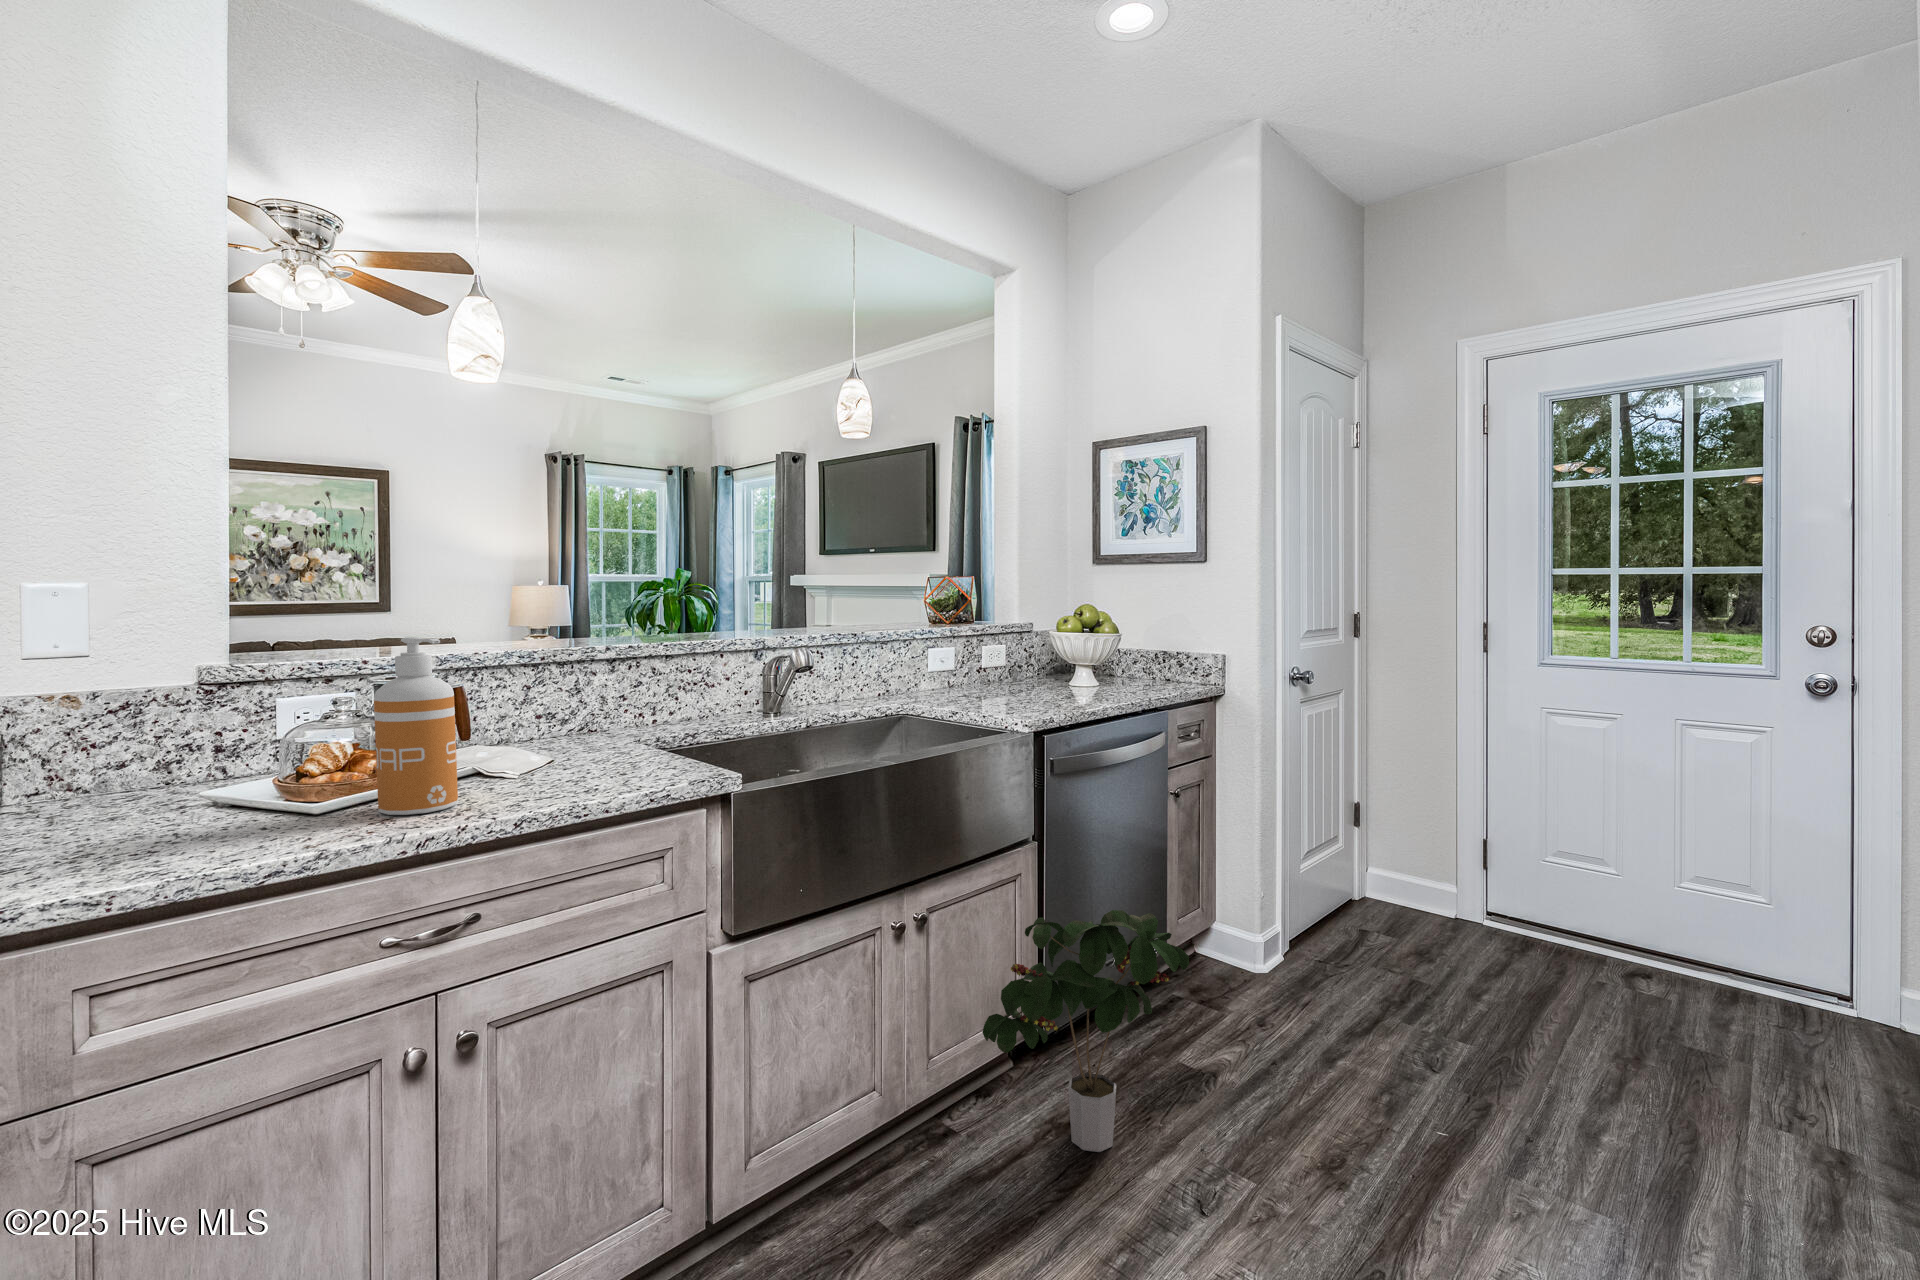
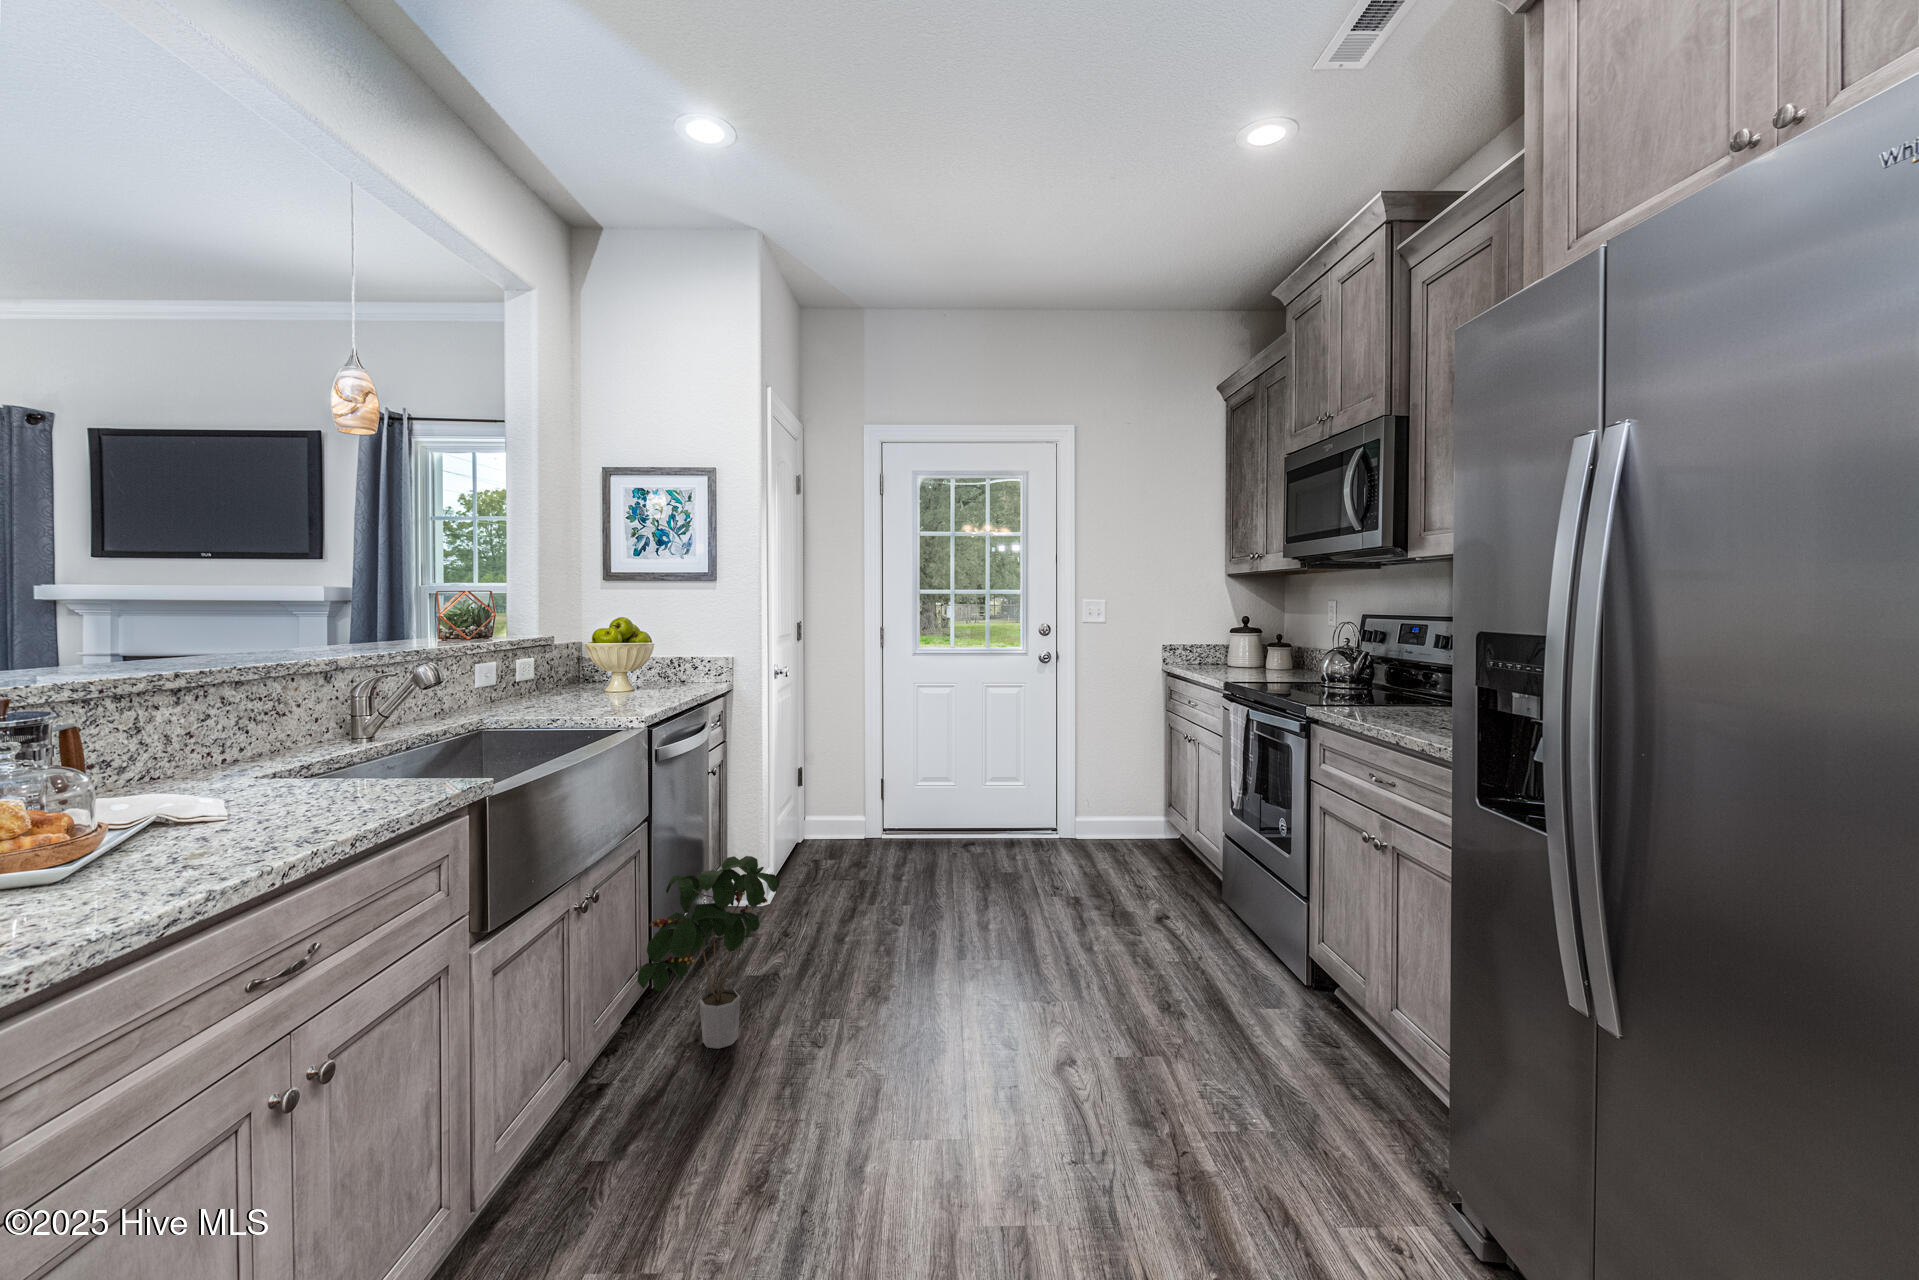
soap dispenser: present [374,637,458,815] -> none [127,663,237,866]

